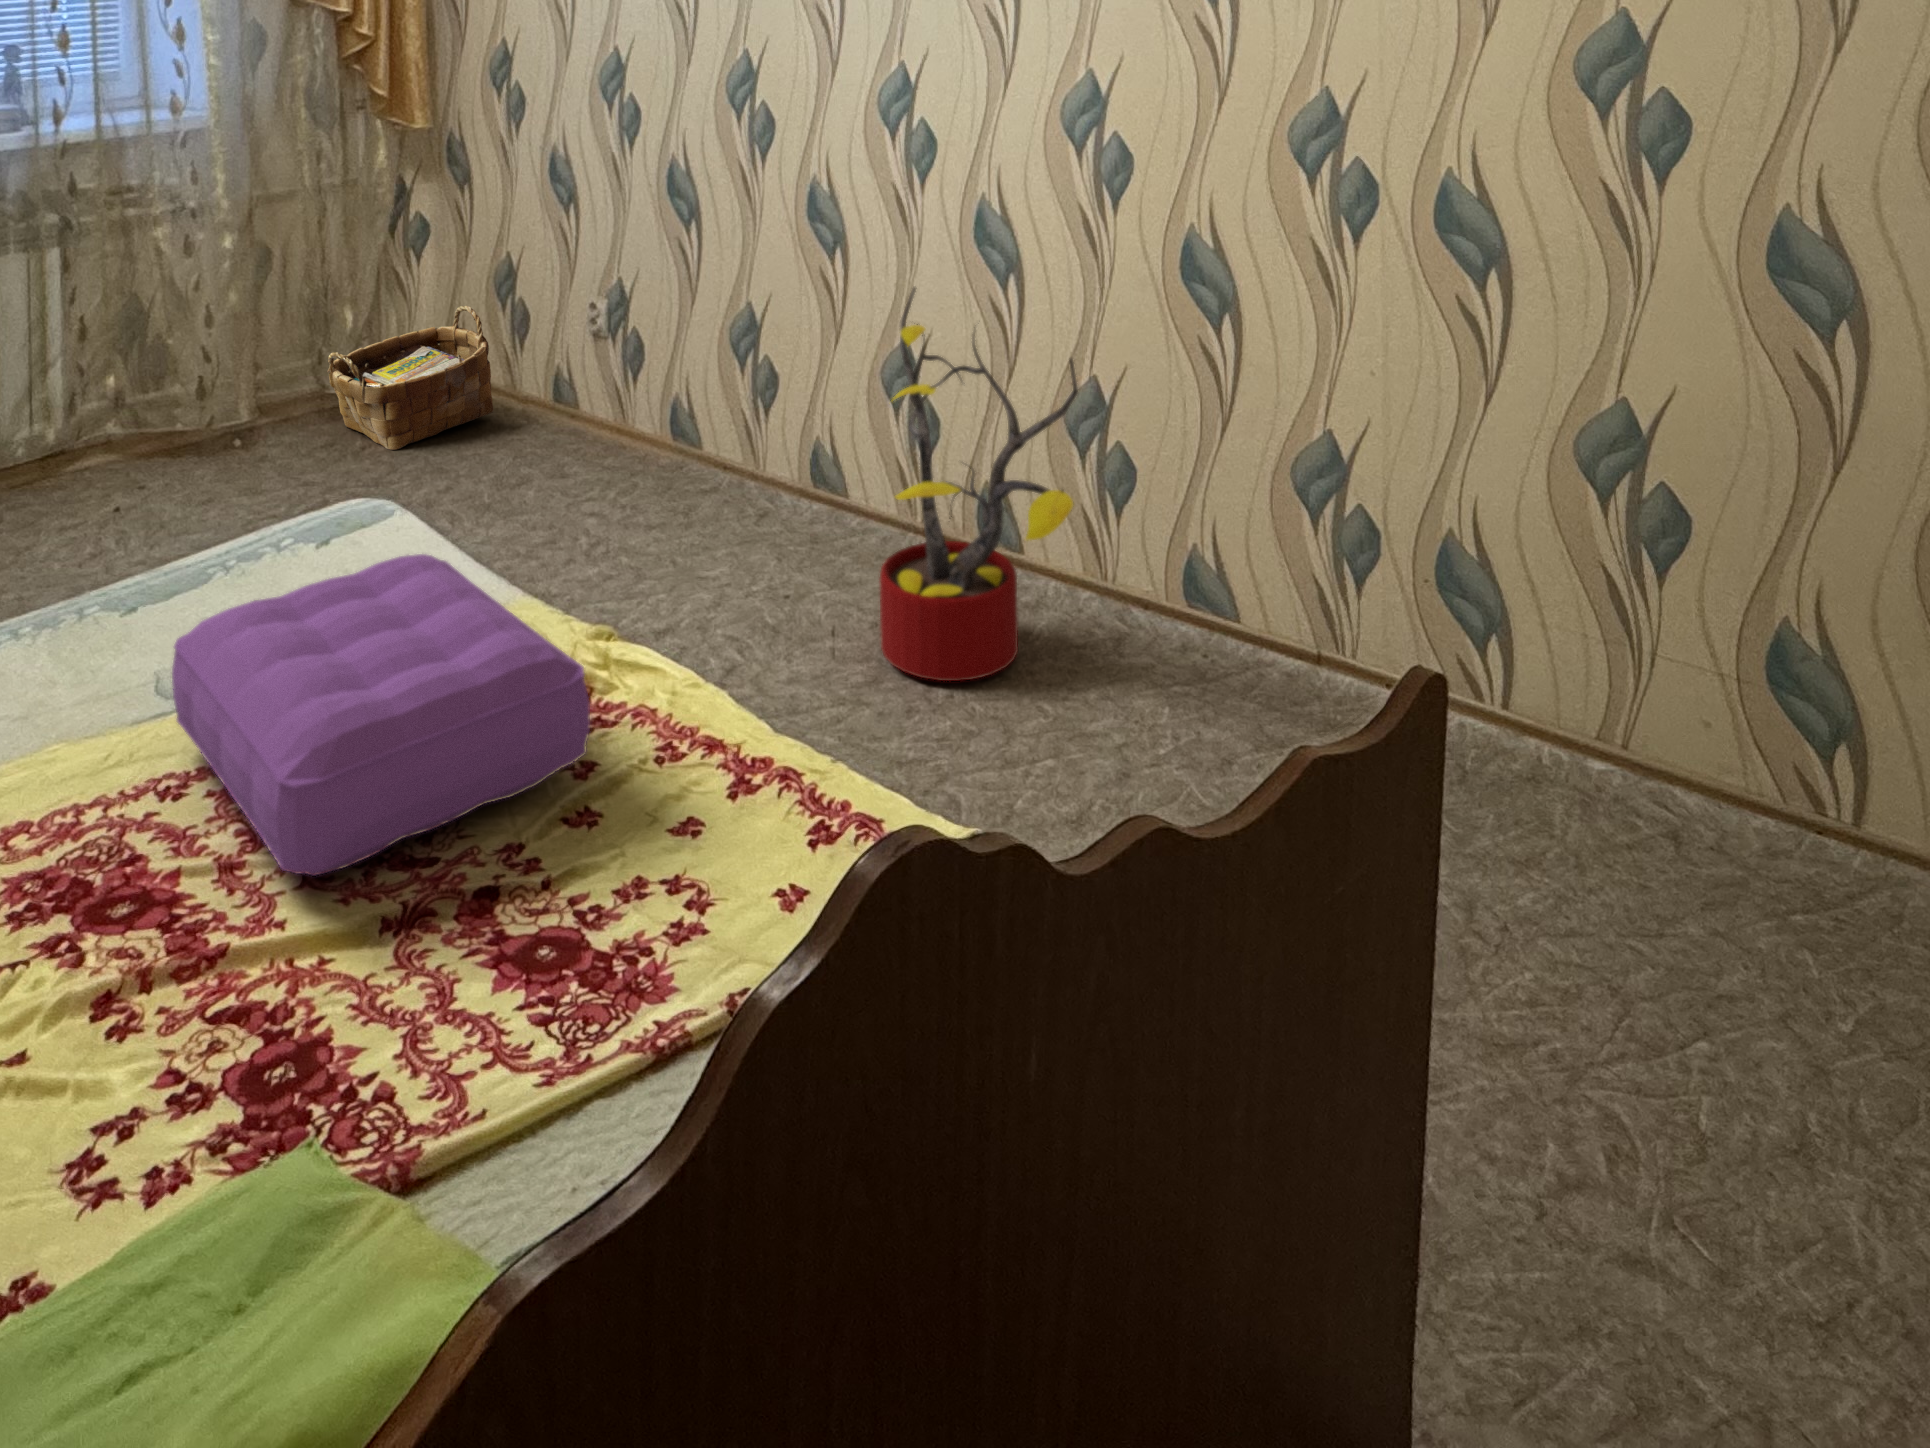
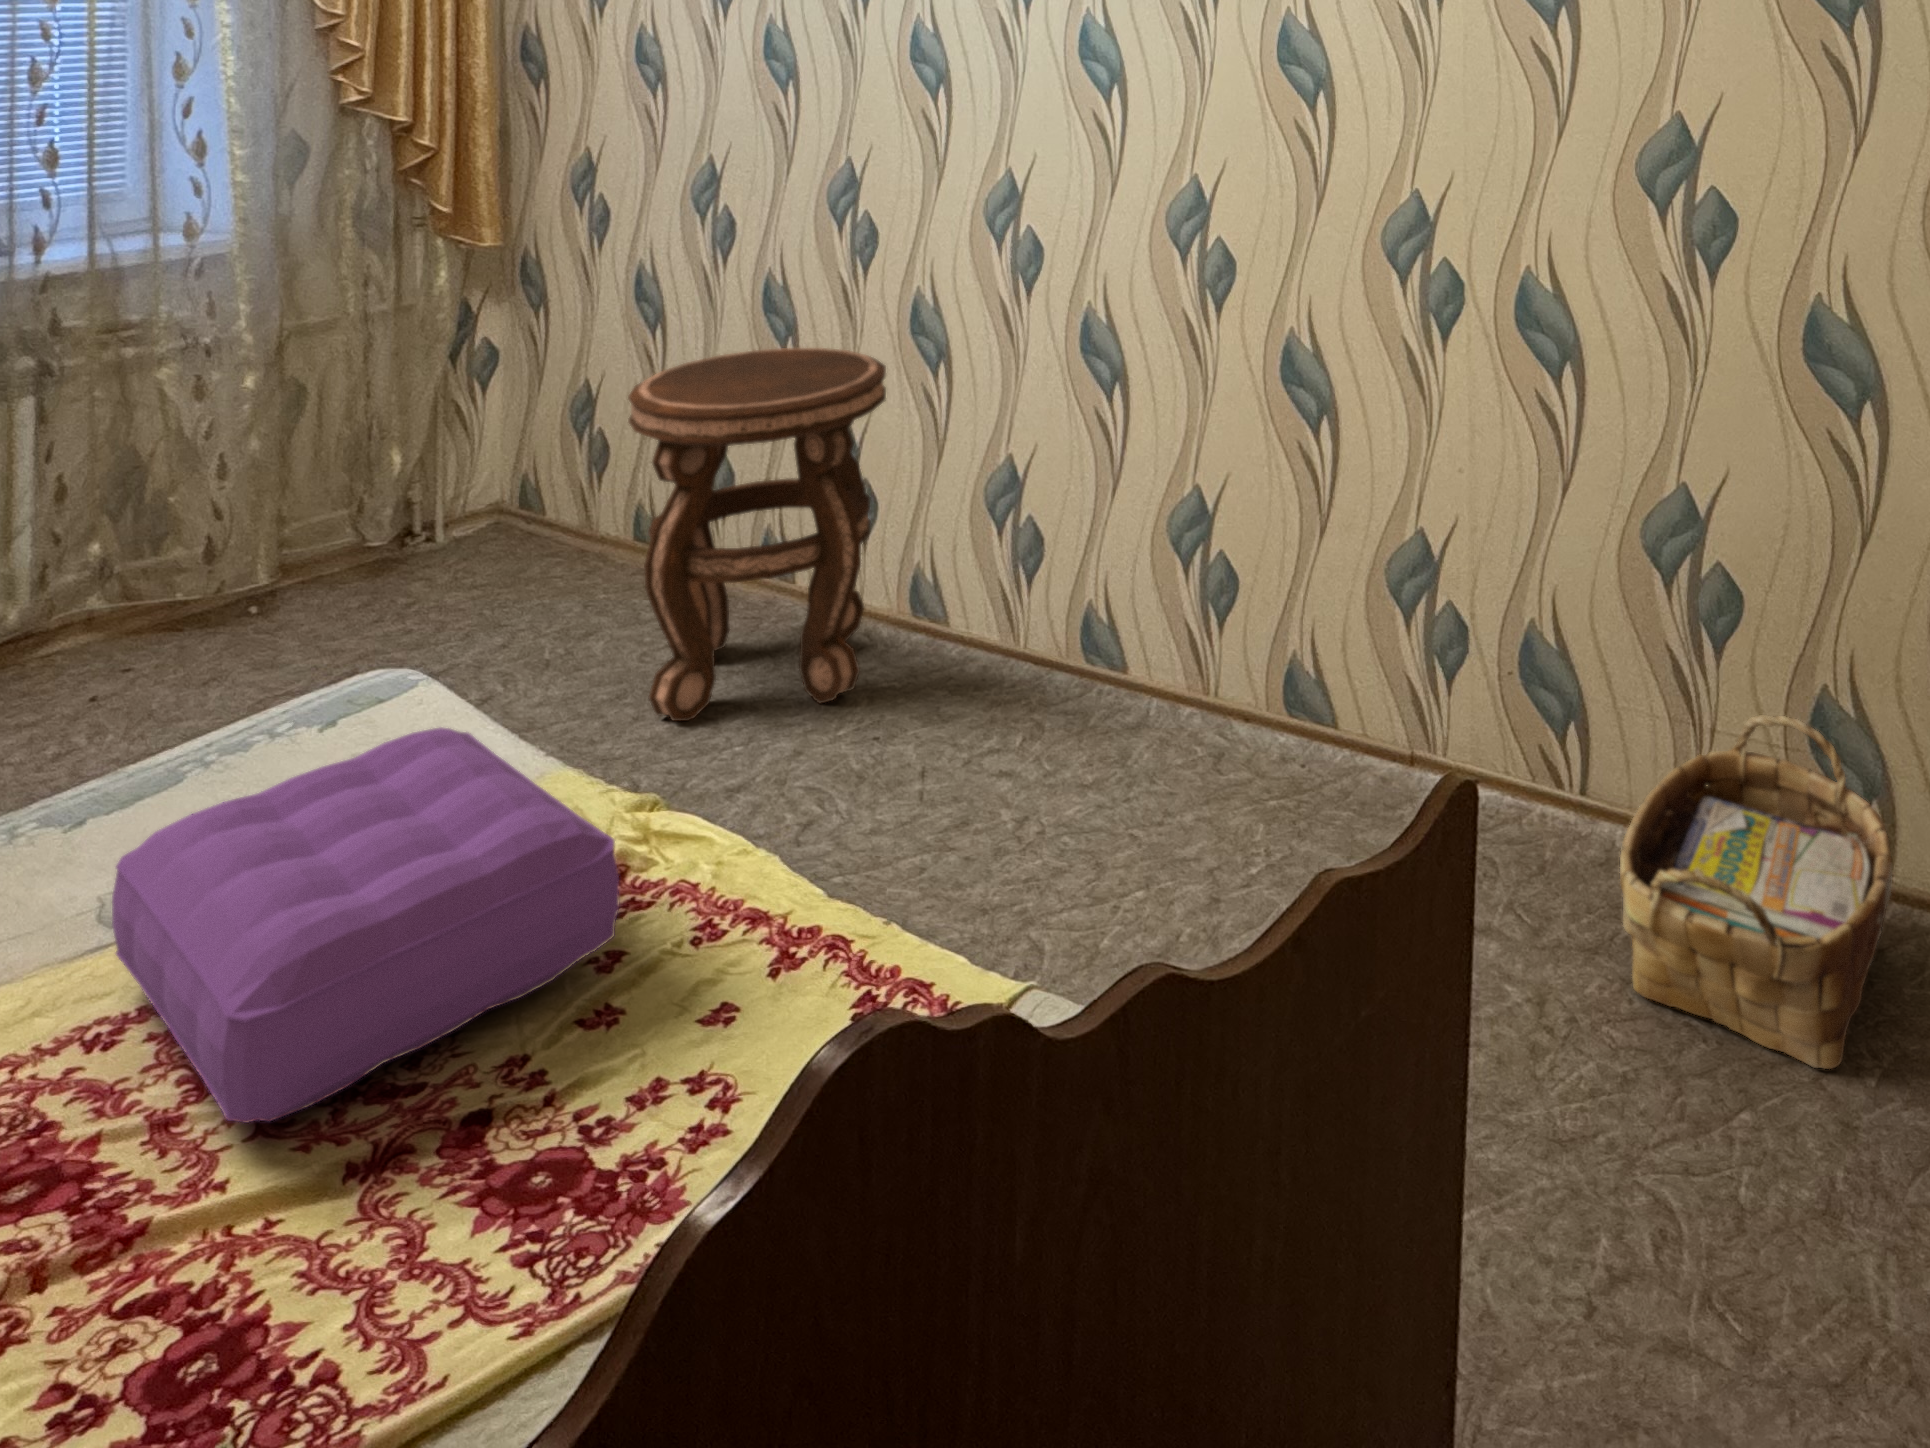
side table: none [547,234,780,573] -> present [628,348,886,721]
decorative plant: present [880,287,1078,681] -> none [980,392,1180,805]
woven basket: present [327,306,494,450] -> present [1620,715,1892,1069]

